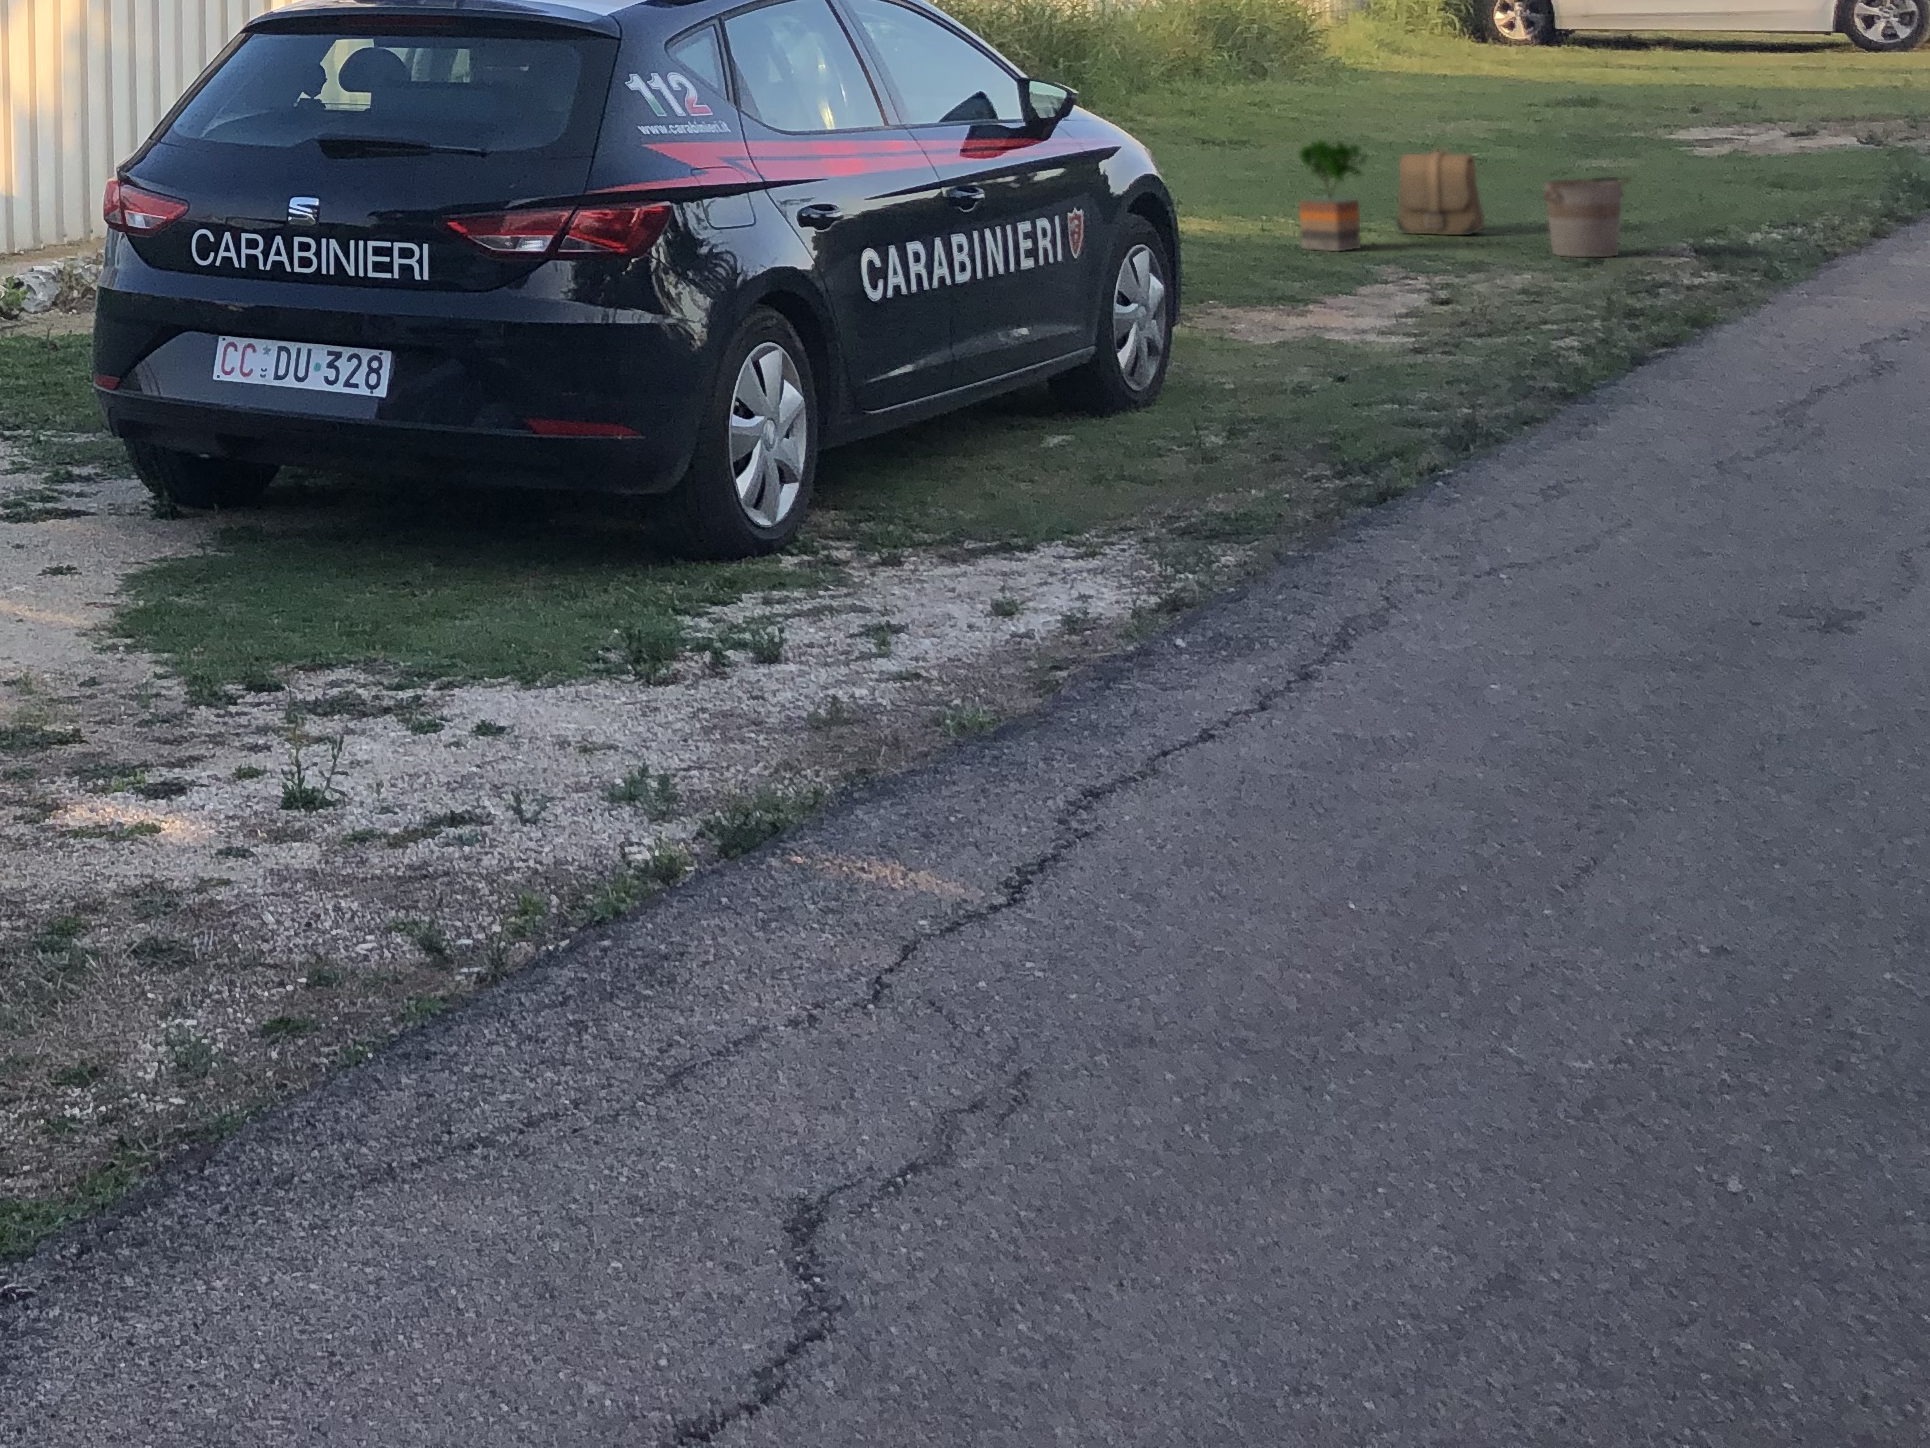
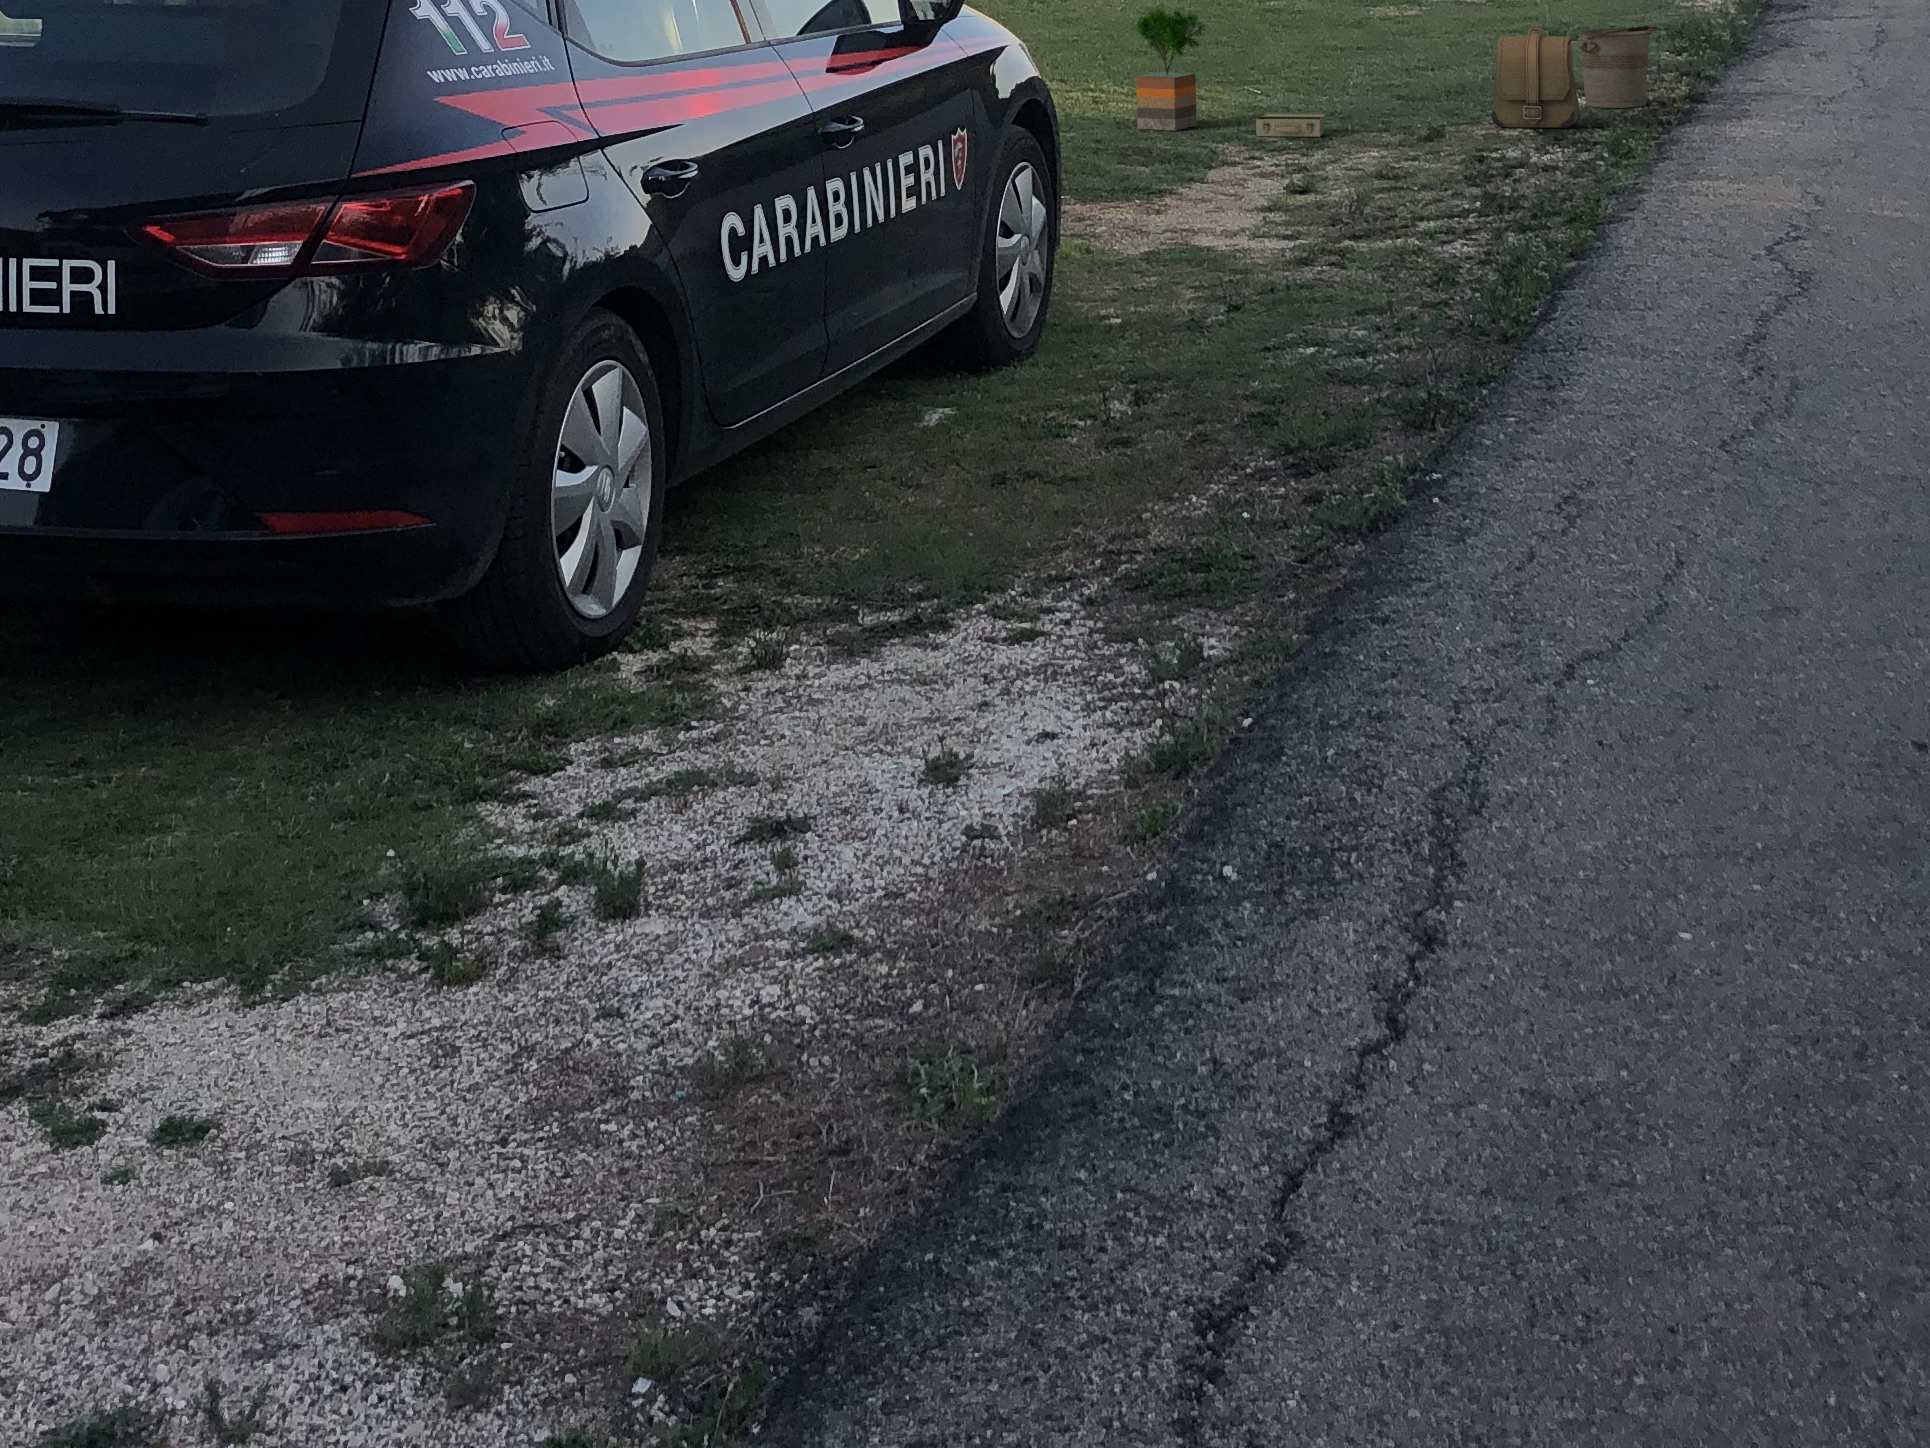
backpack: present [1397,149,1484,235] -> present [1492,28,1579,128]
bucket: present [1544,177,1628,257] -> present [1579,26,1658,108]
toolbox: none [1418,237,1492,260] -> present [1256,112,1327,137]

